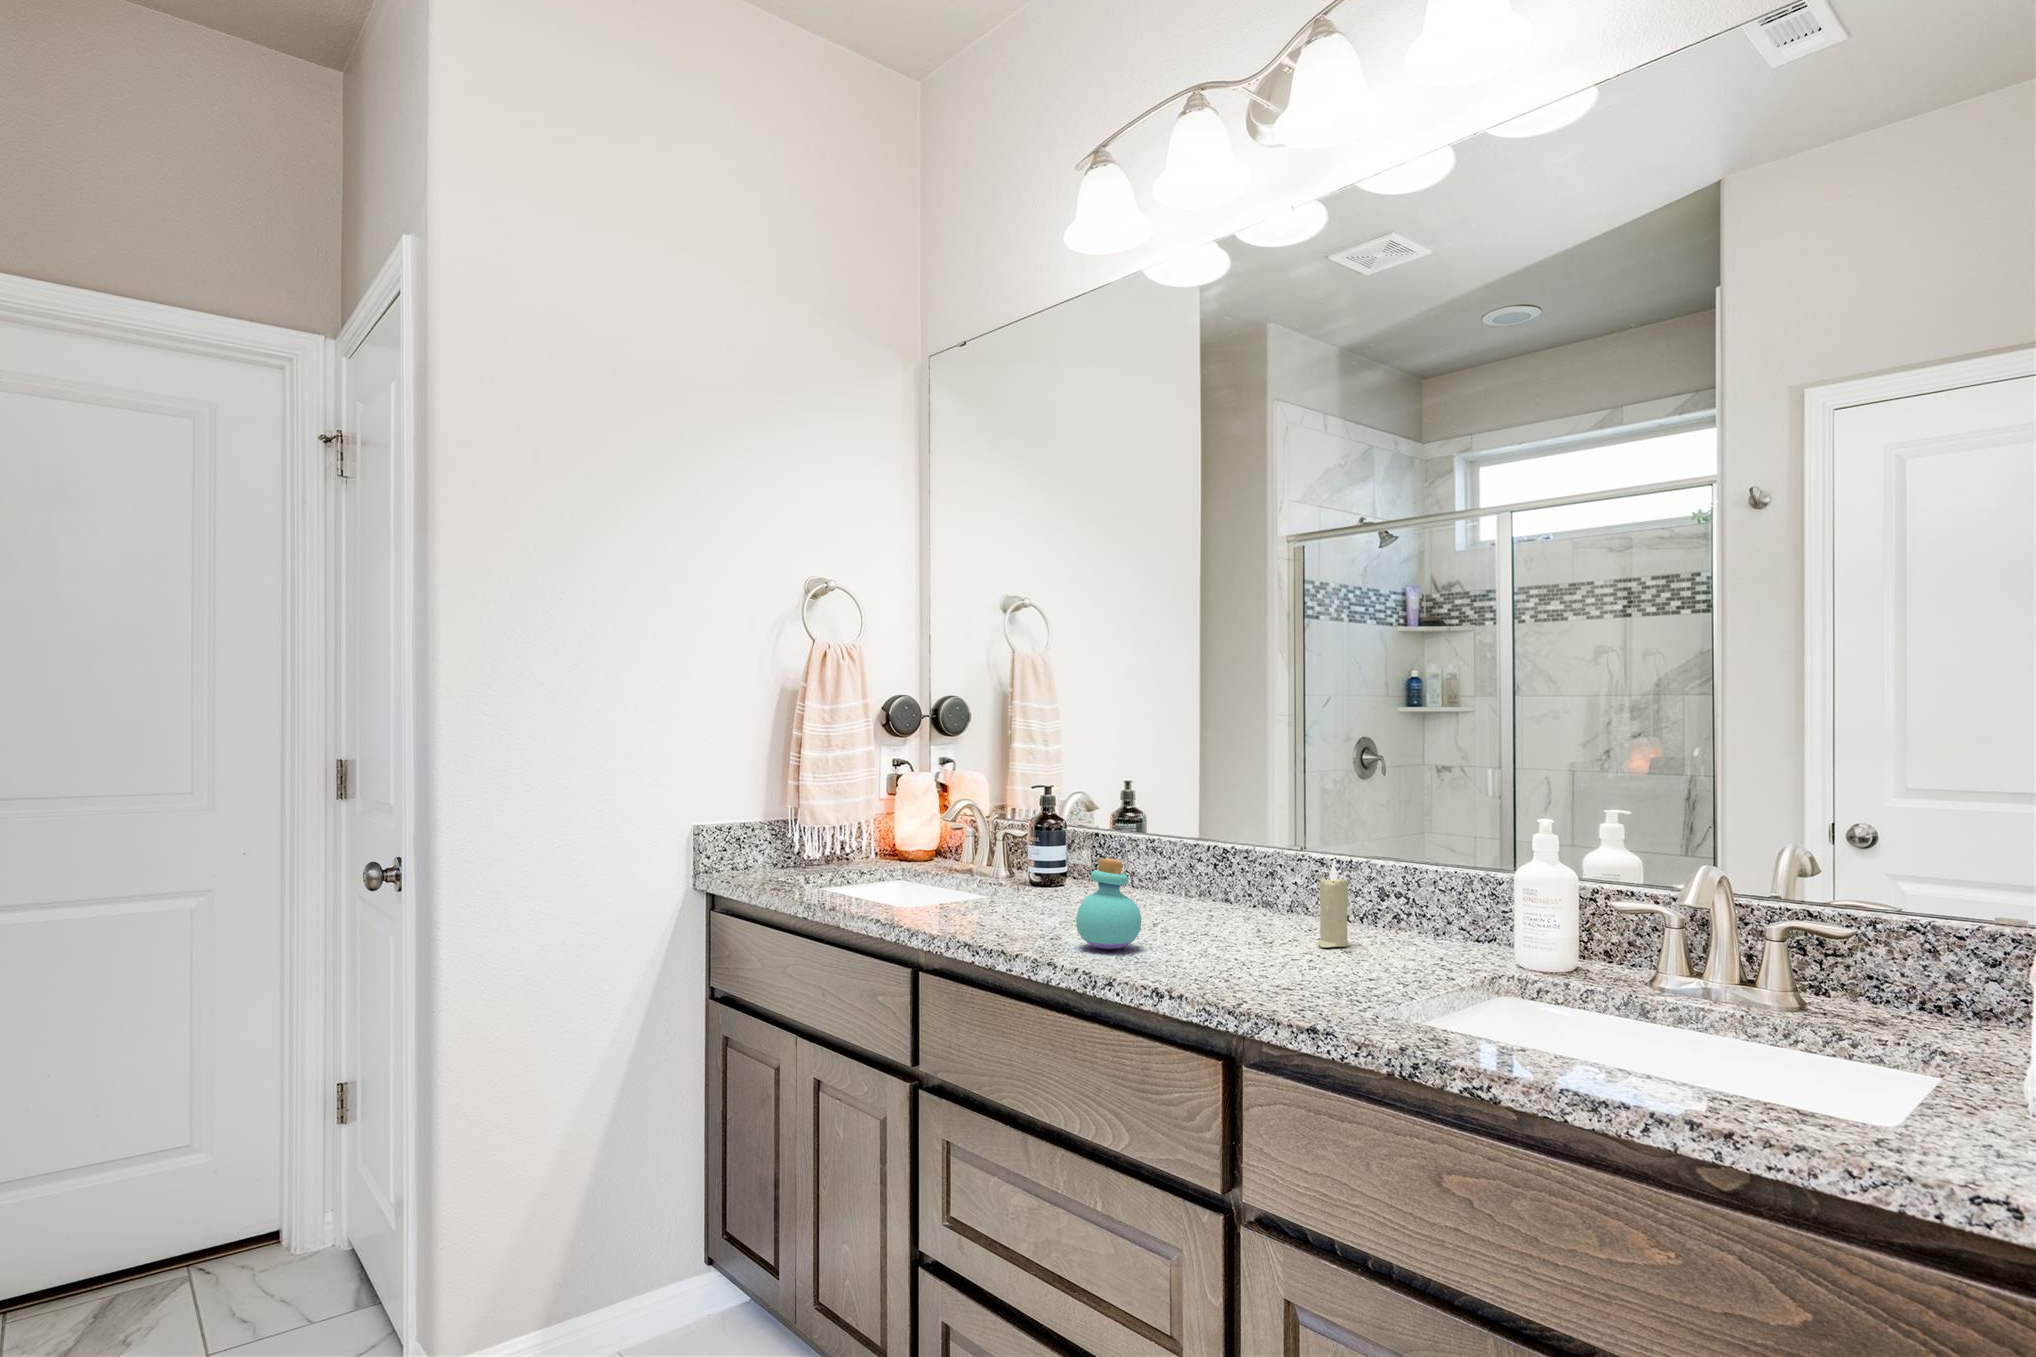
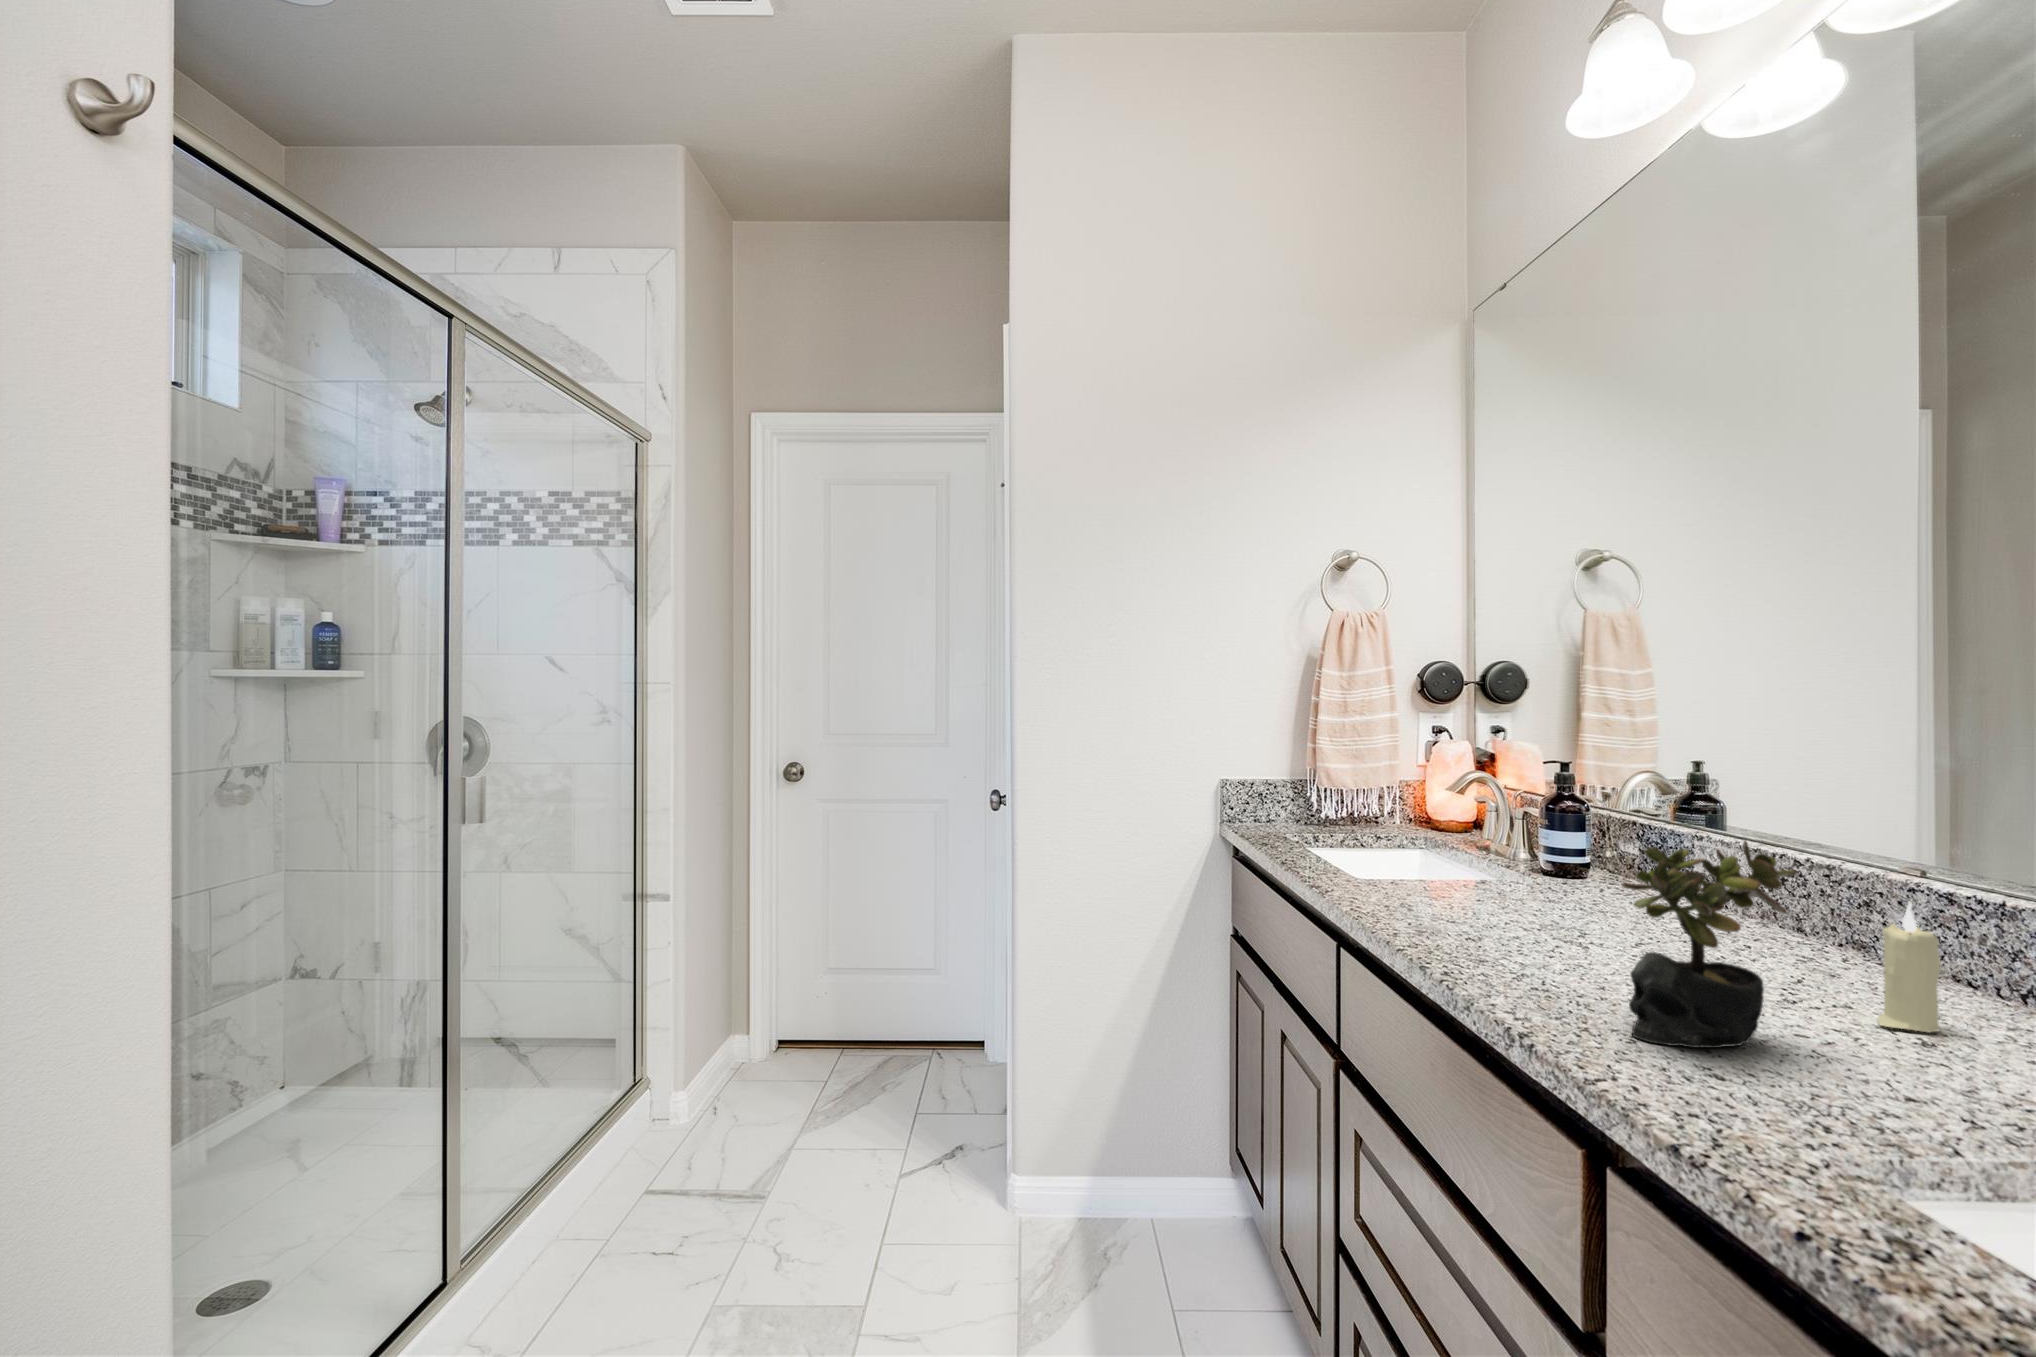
succulent plant: none [1210,823,1306,980] -> present [1621,841,1796,1048]
perfume bottle: present [1076,859,1142,949] -> none [1483,856,1569,964]

